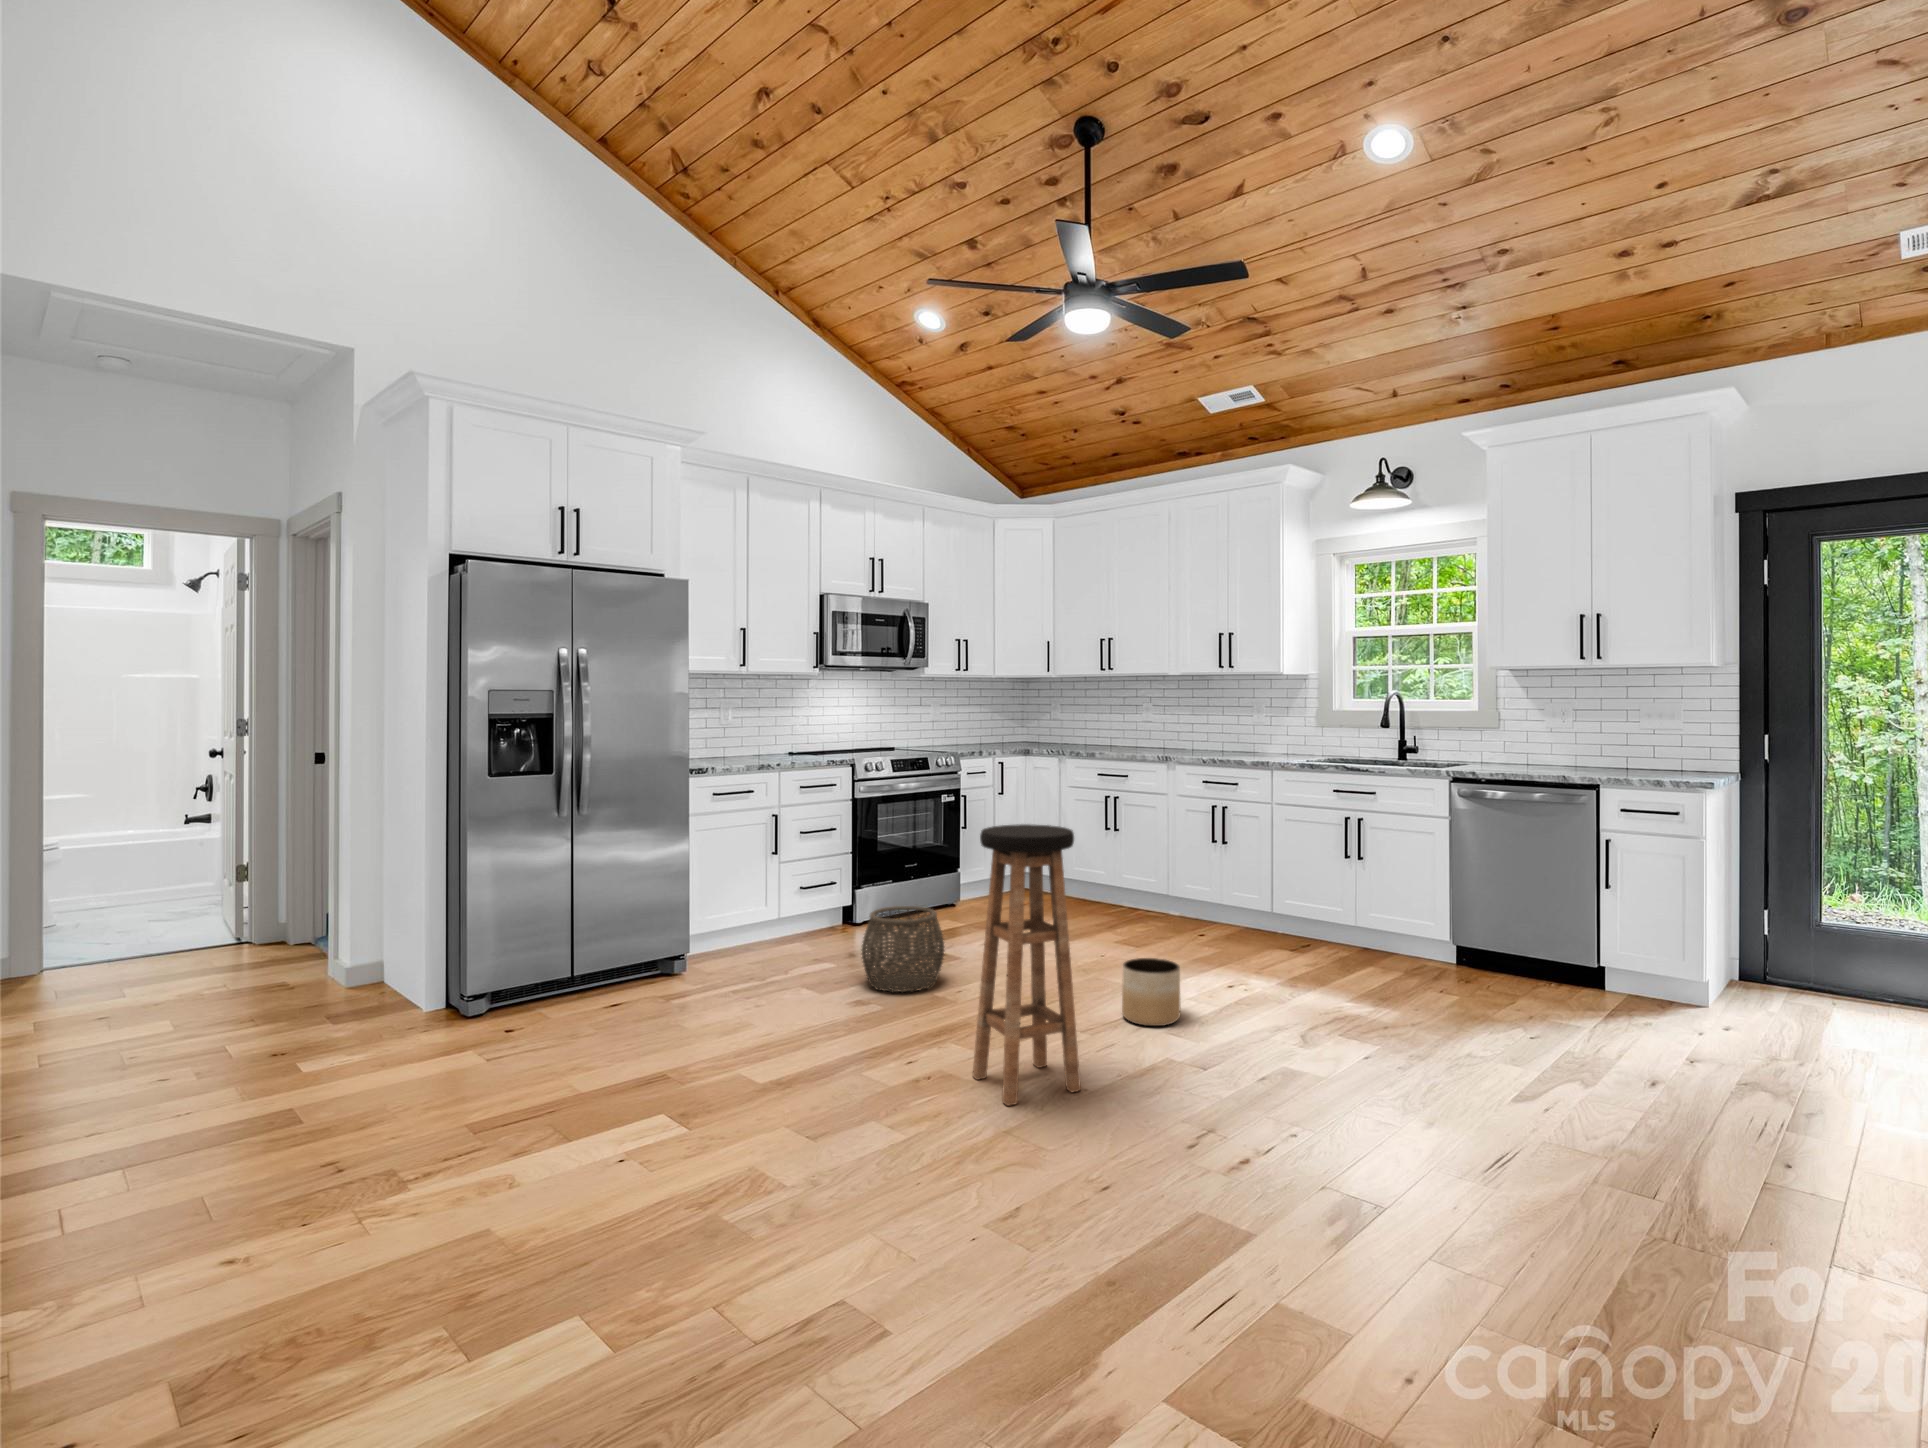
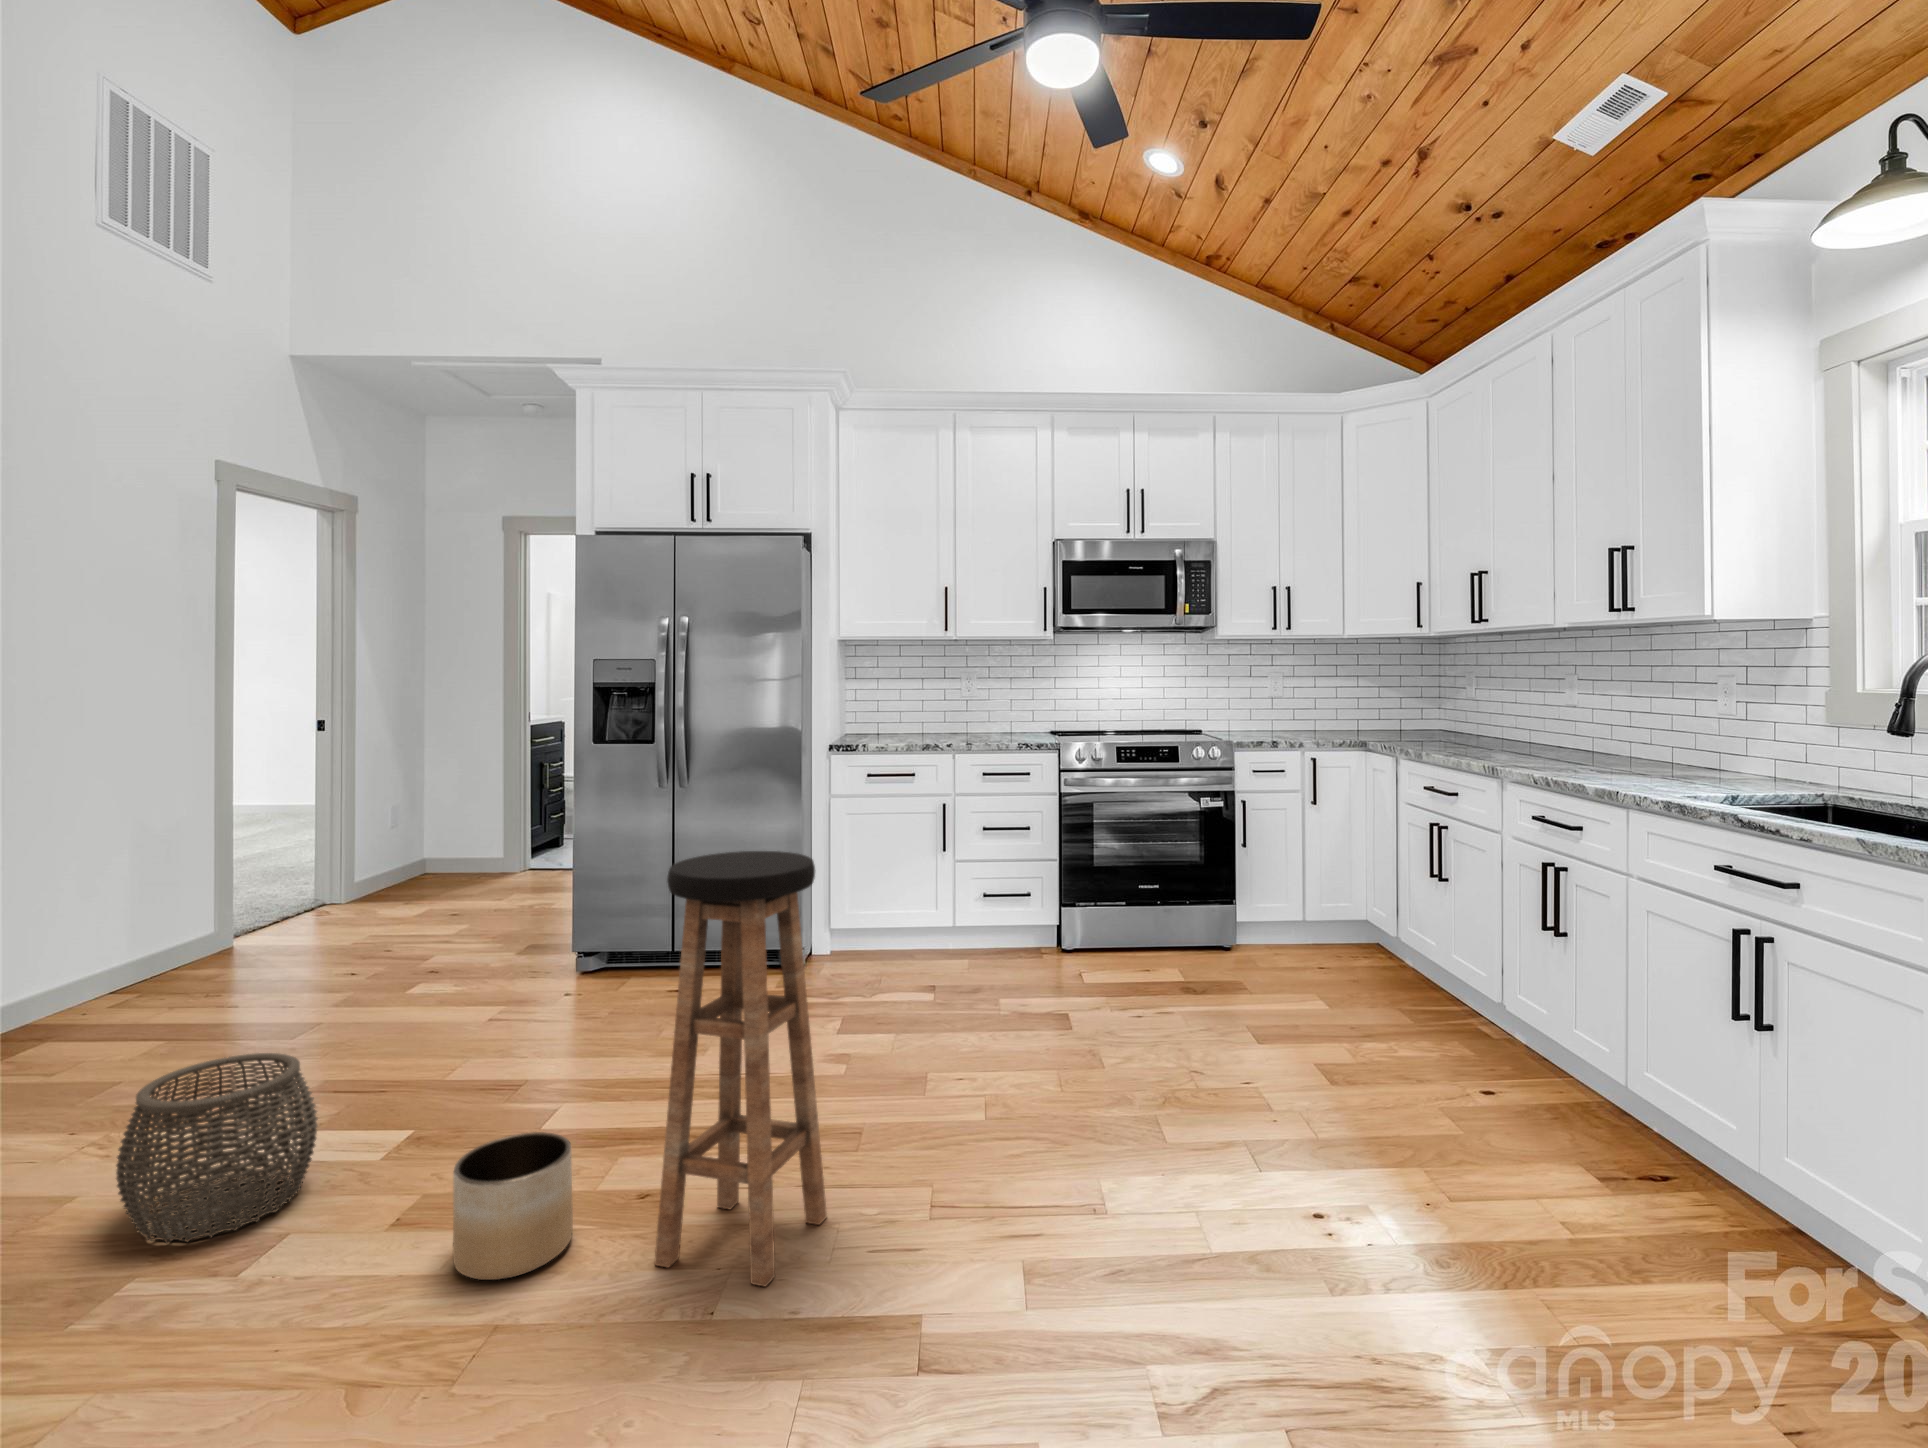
woven basket: present [862,906,945,992] -> present [116,1053,317,1243]
planter: present [1122,958,1181,1026] -> present [453,1132,573,1280]

